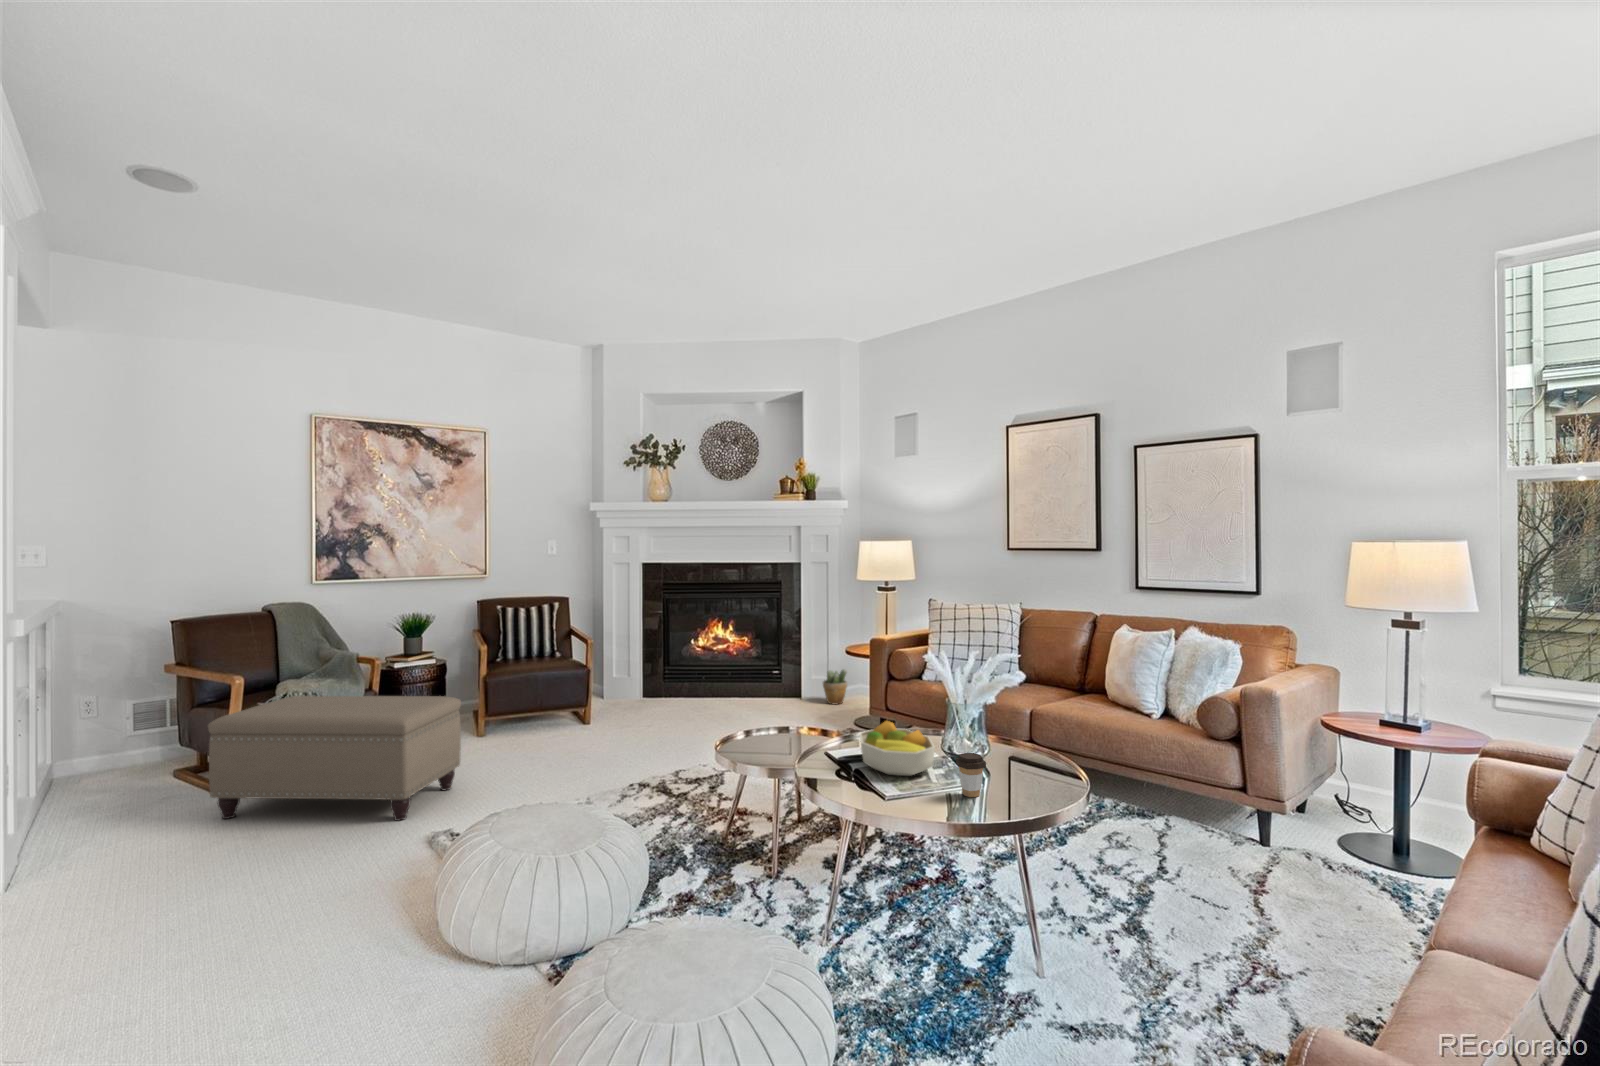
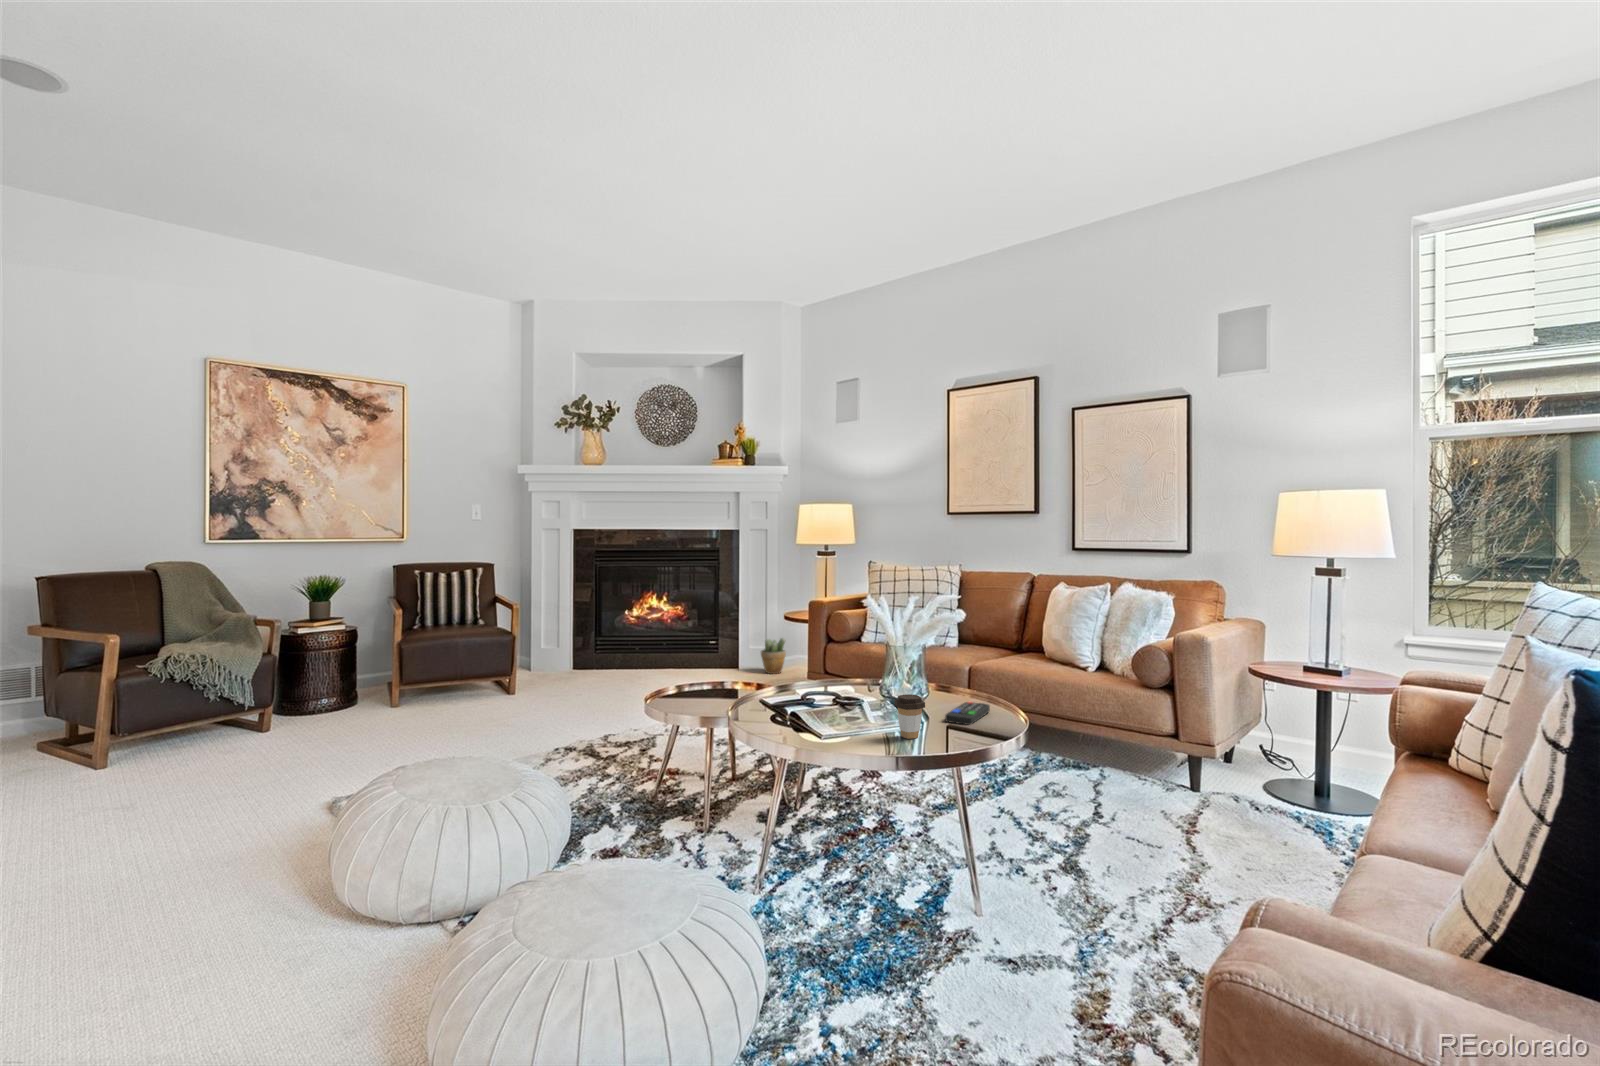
ottoman: present [208,696,461,821] -> none [77,658,370,790]
fruit bowl: present [860,721,935,776] -> none [796,669,874,723]
remote control: none [1006,755,1050,781] -> present [945,702,990,725]

